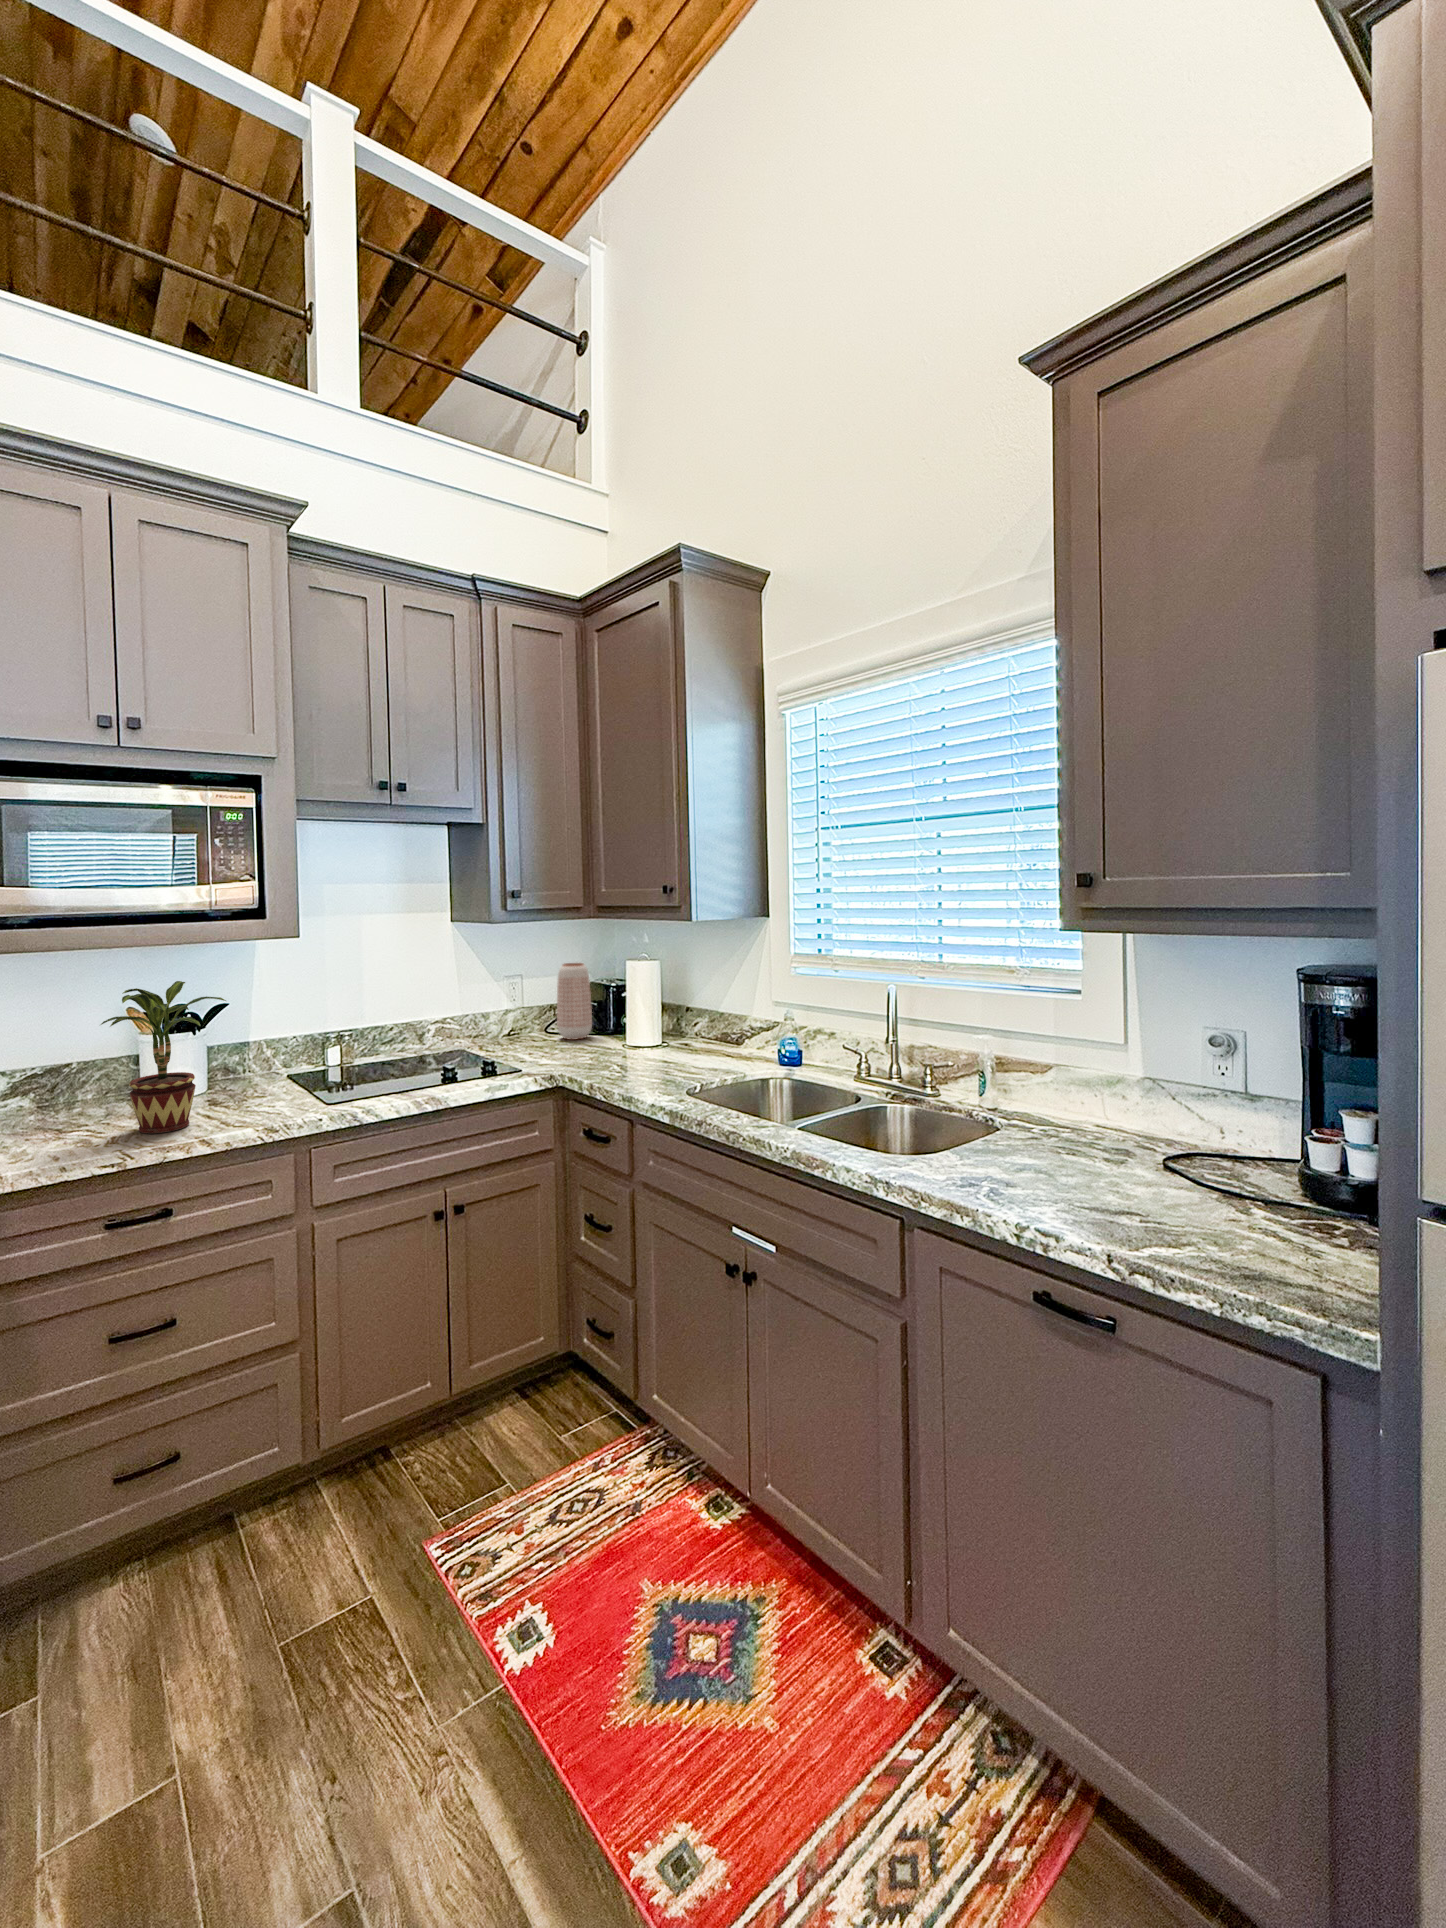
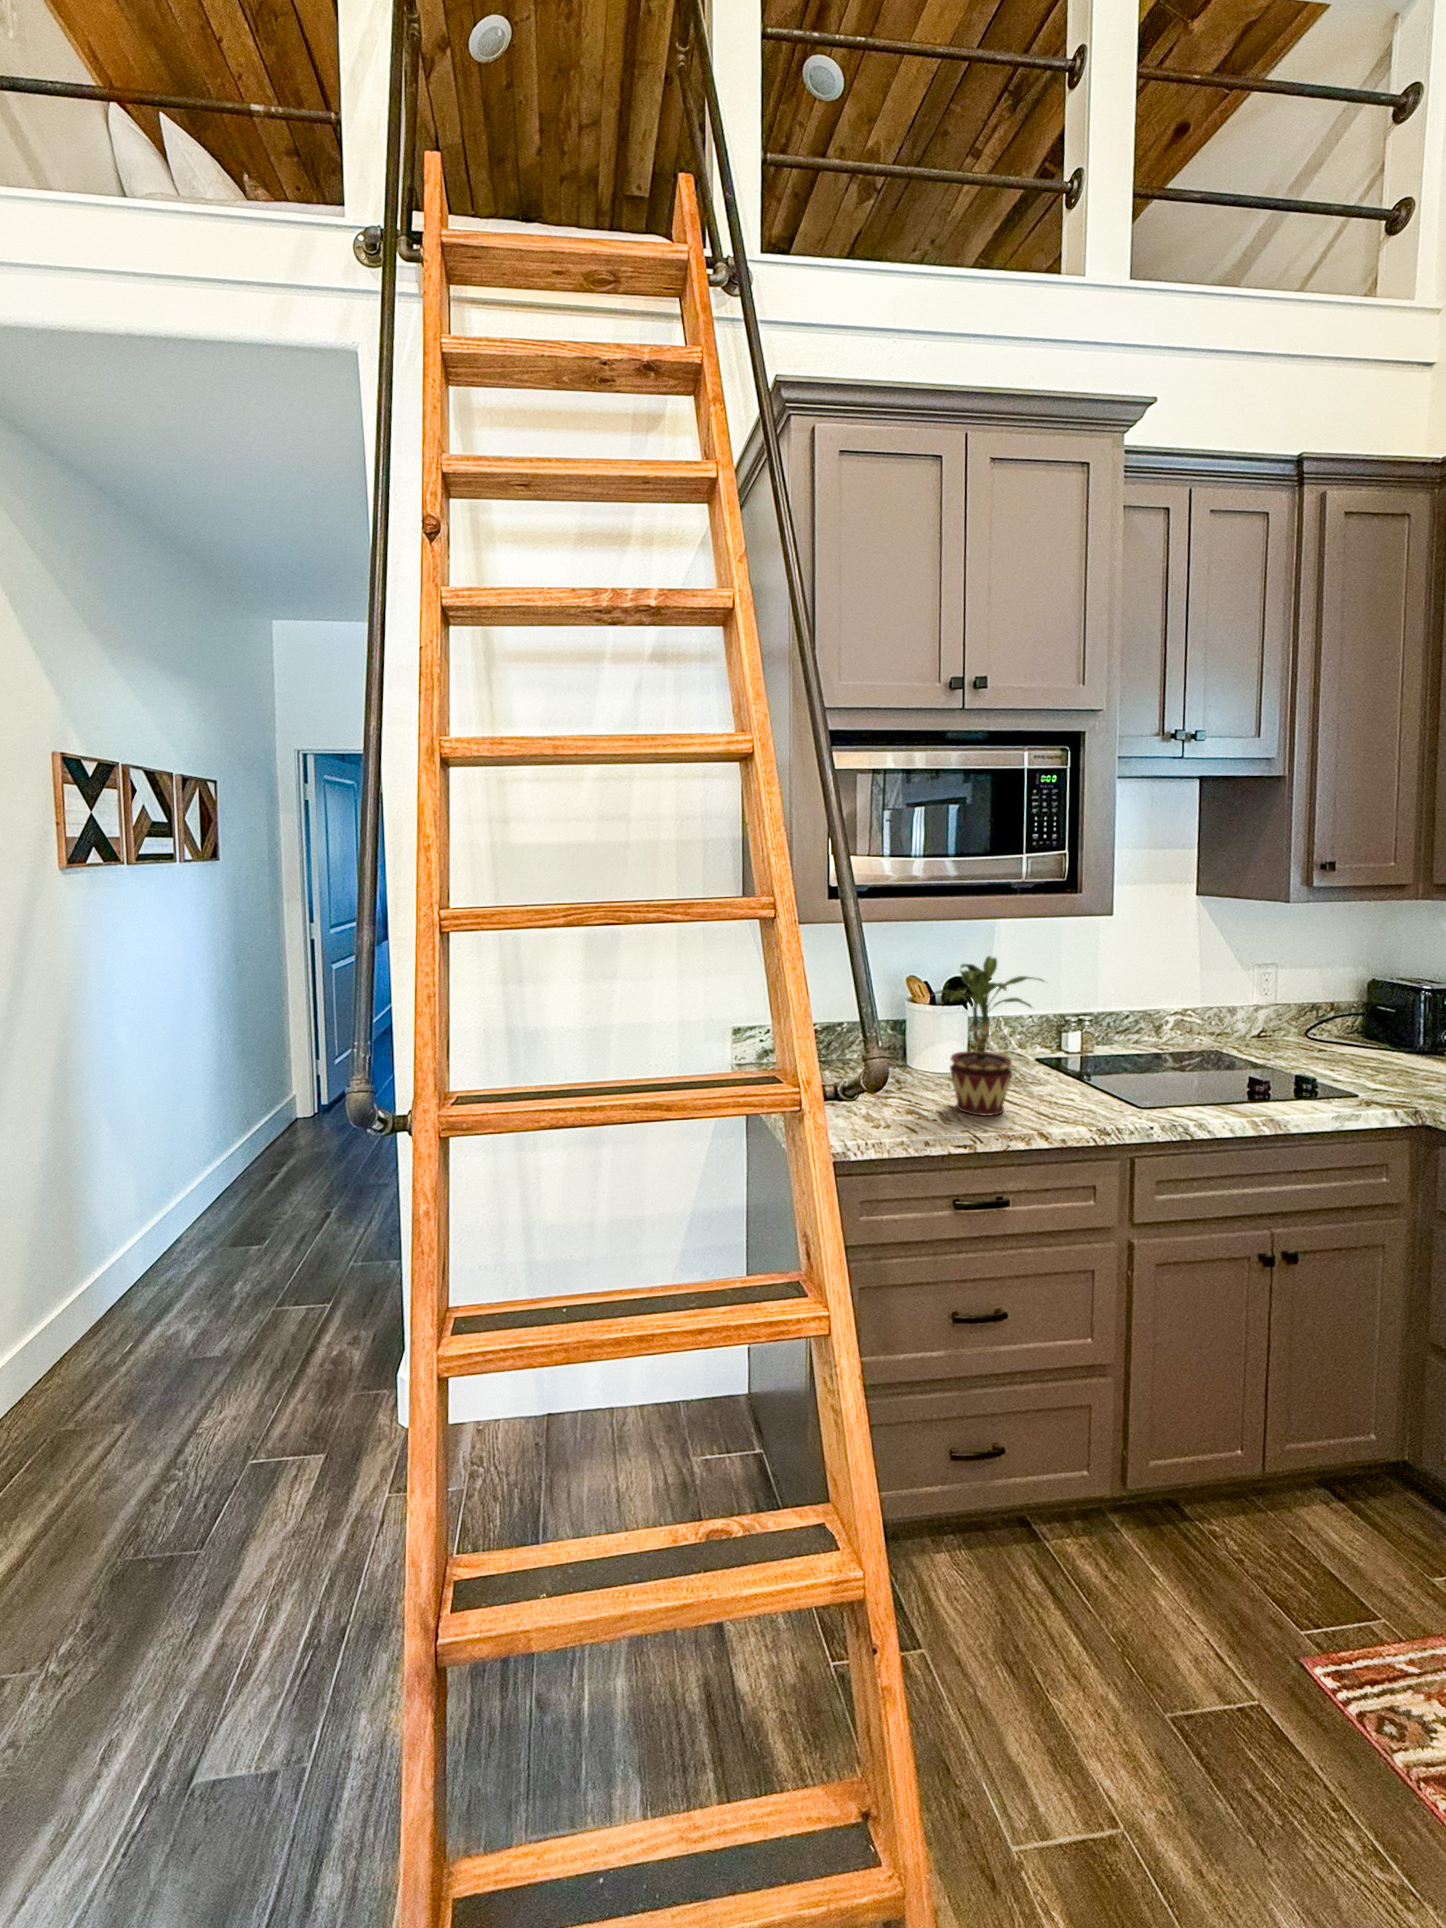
vase: present [557,963,592,1040] -> none [1338,956,1395,1055]

